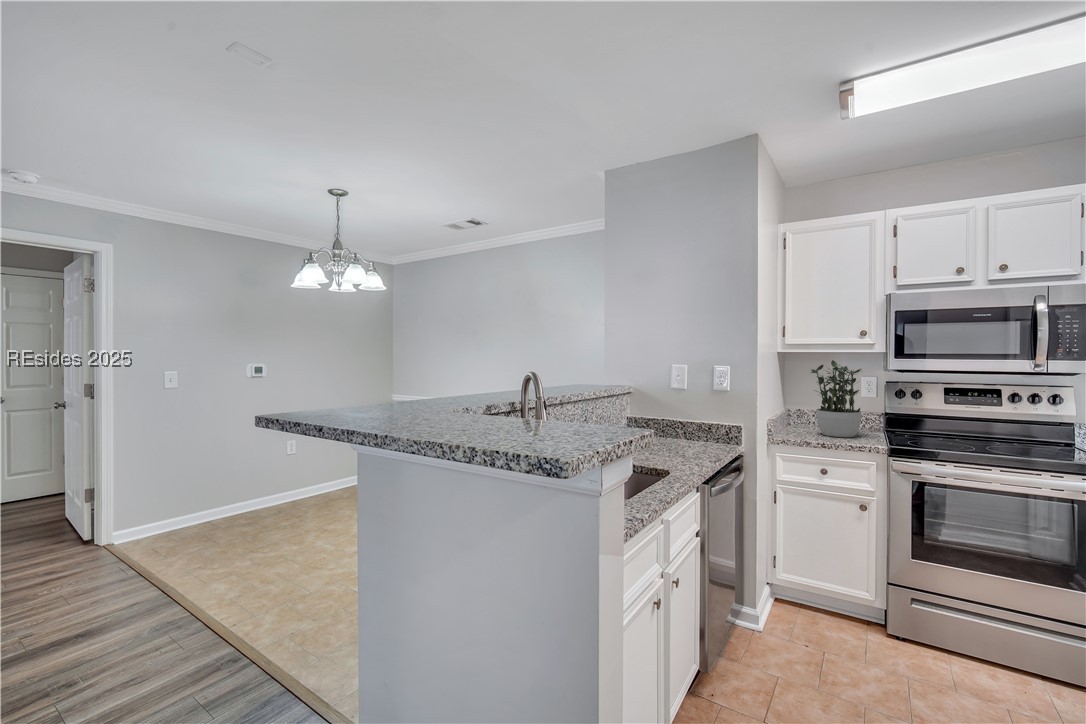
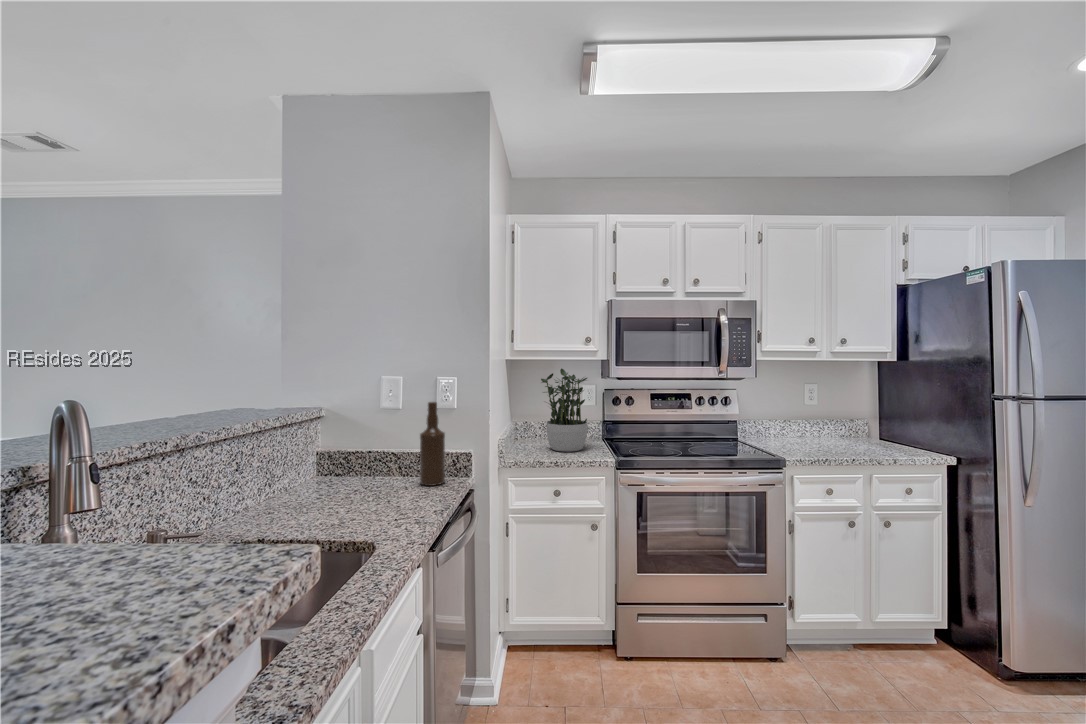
bottle: none [699,384,719,447] -> present [420,402,445,486]

